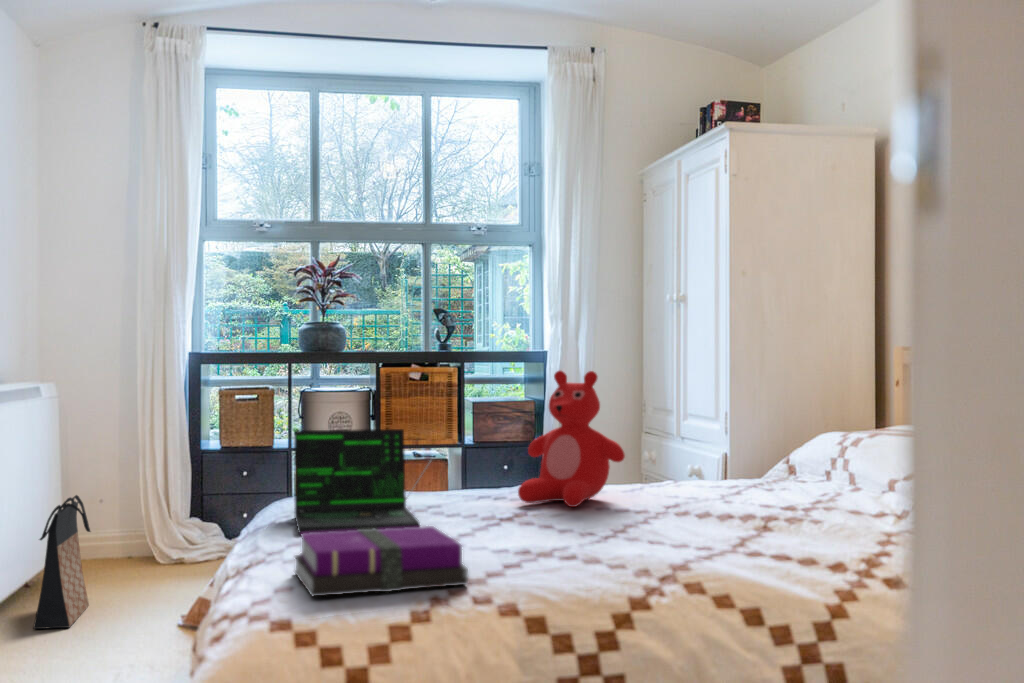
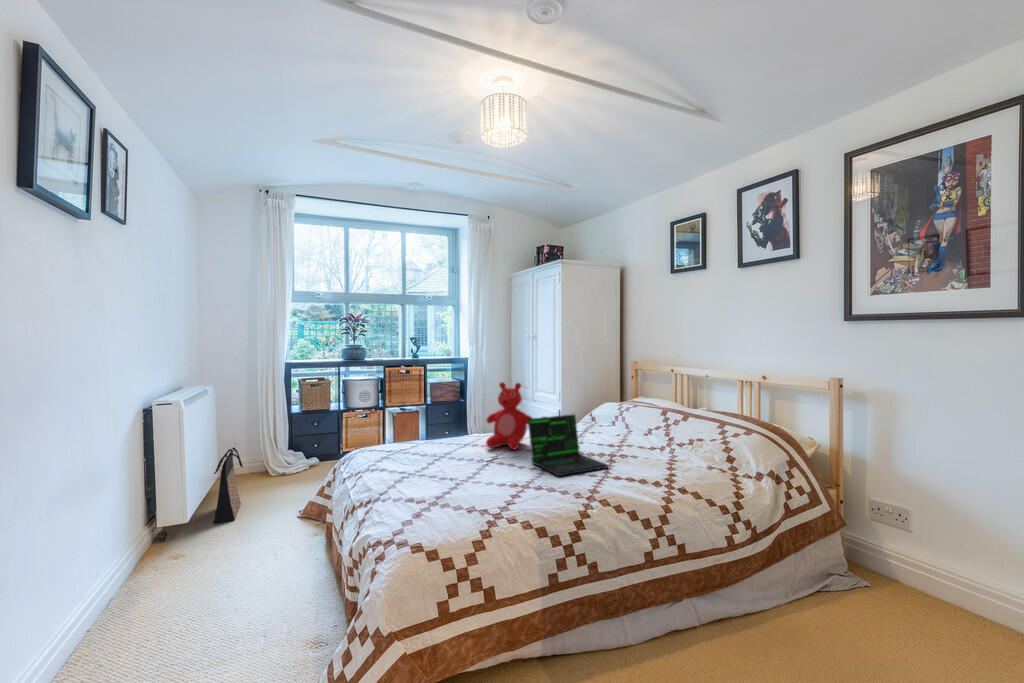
laptop: present [294,429,431,533] -> present [528,415,608,476]
notebook: present [295,526,468,596] -> none [405,477,501,529]

